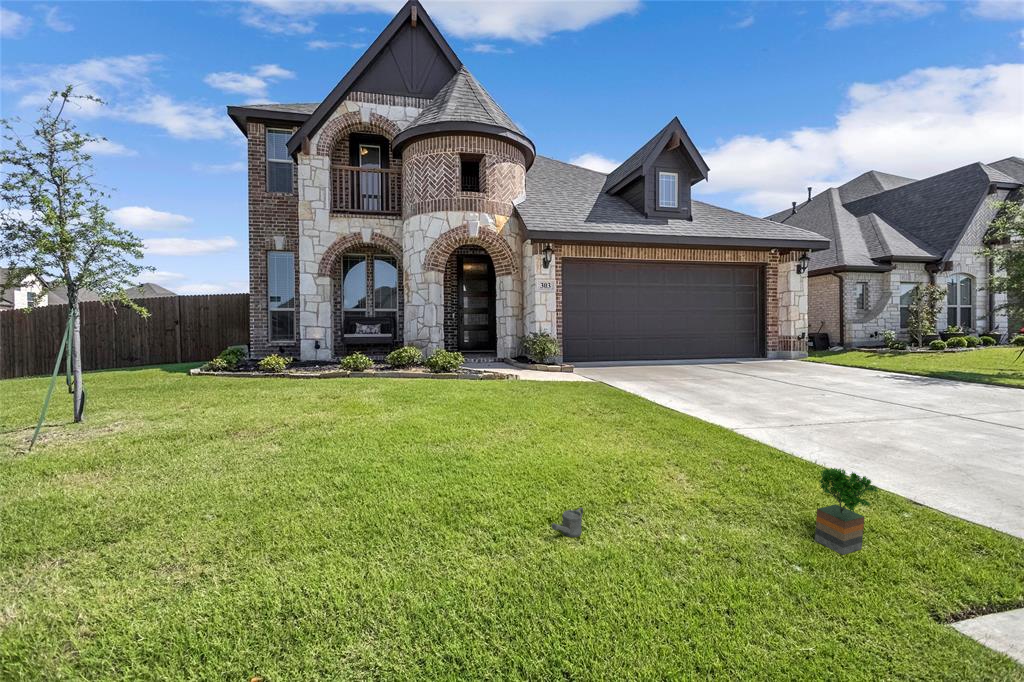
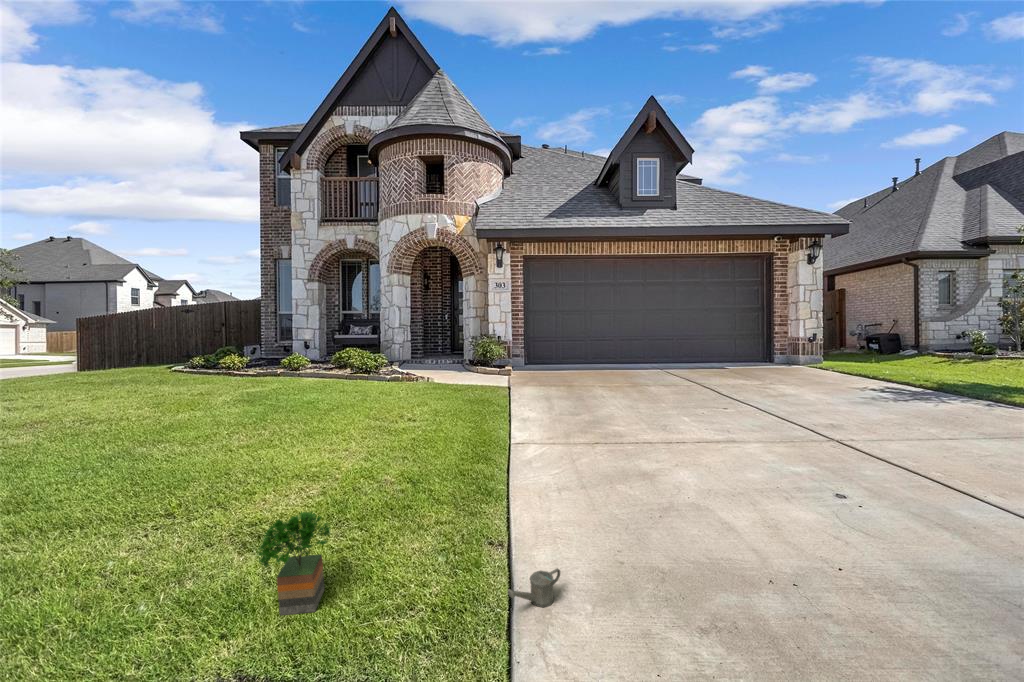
watering can: present [552,507,583,537] -> present [508,569,560,607]

